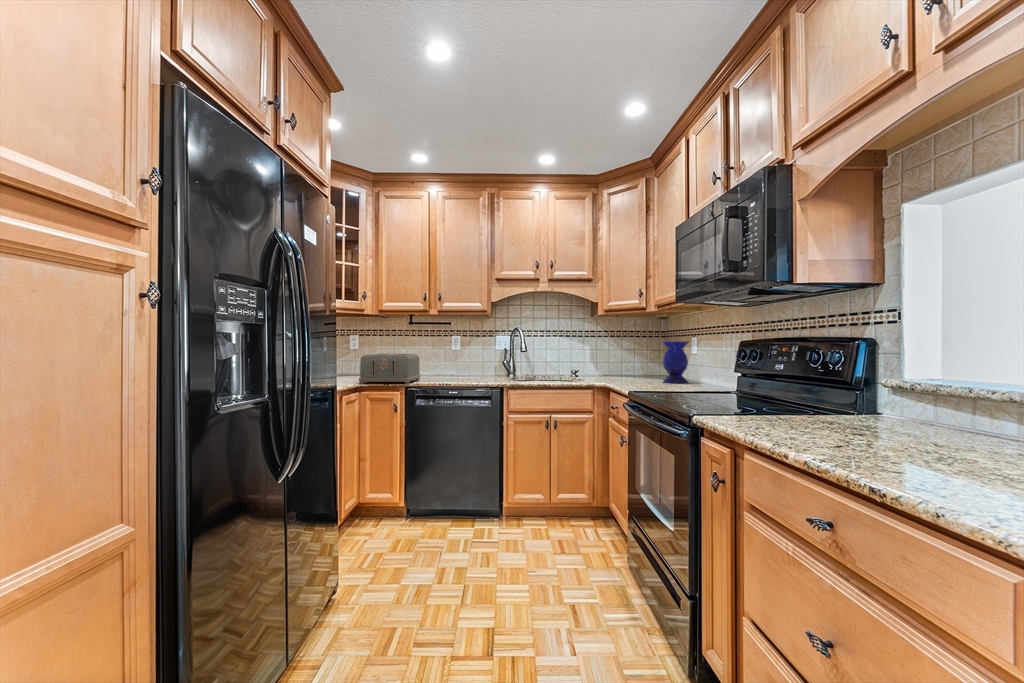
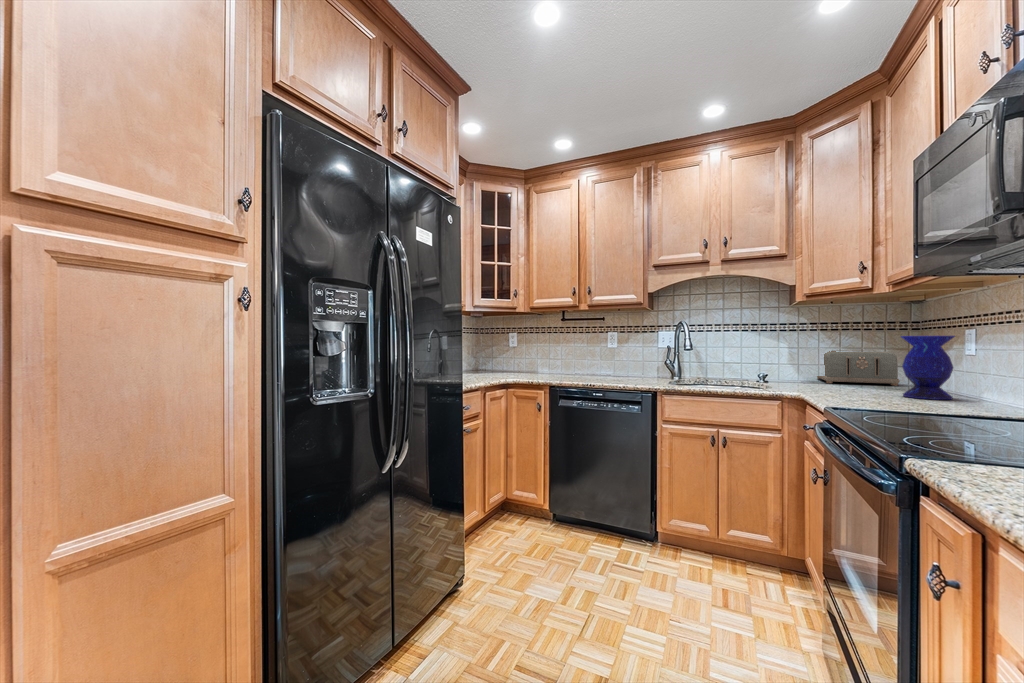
toaster: present [359,354,420,384] -> present [817,350,900,386]

